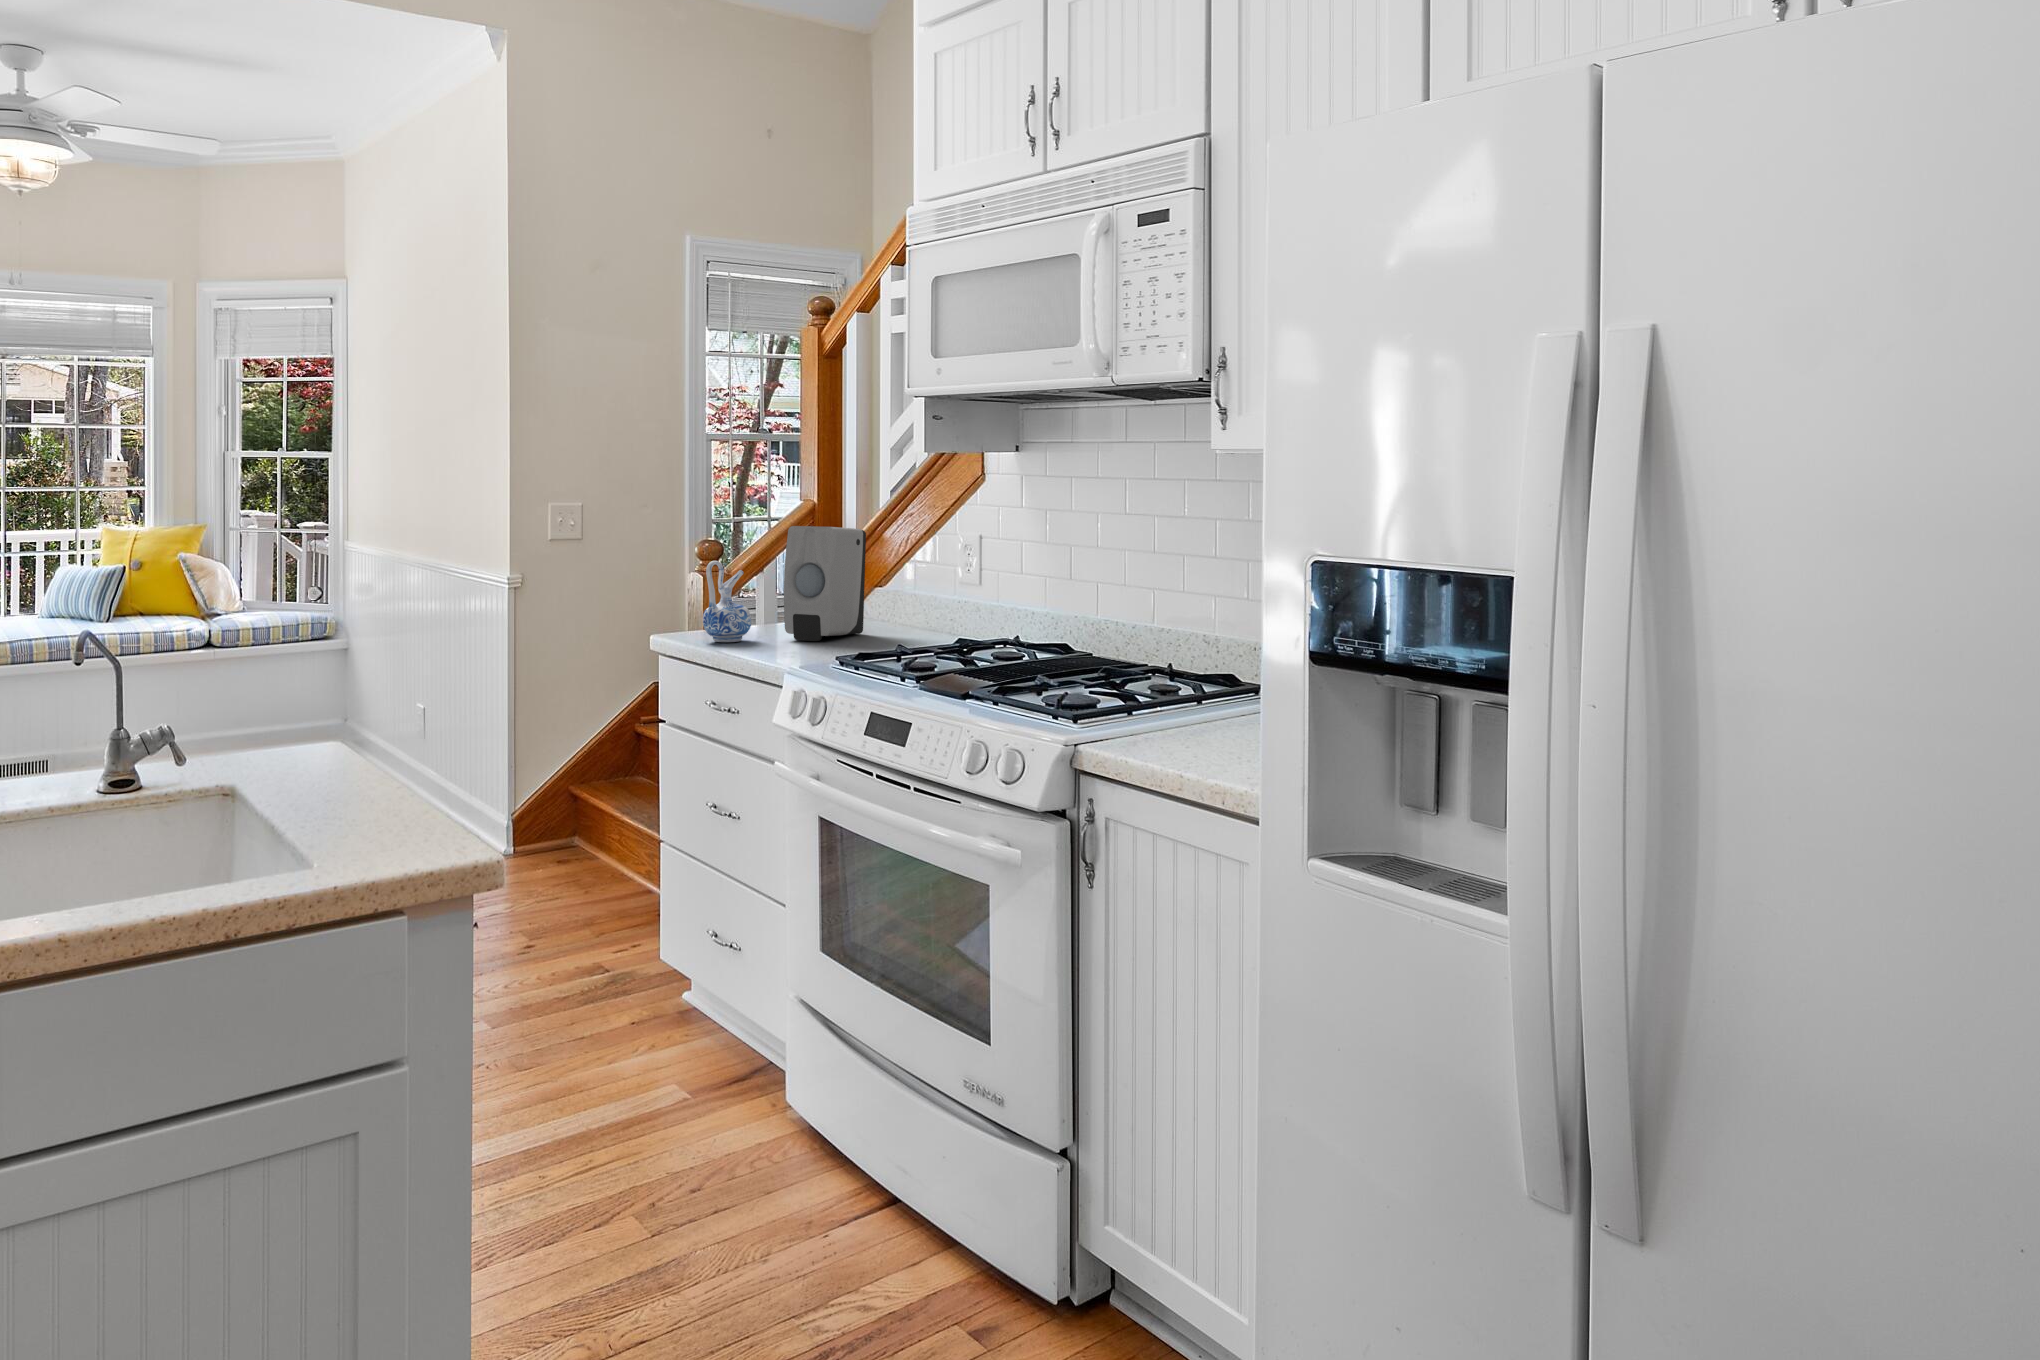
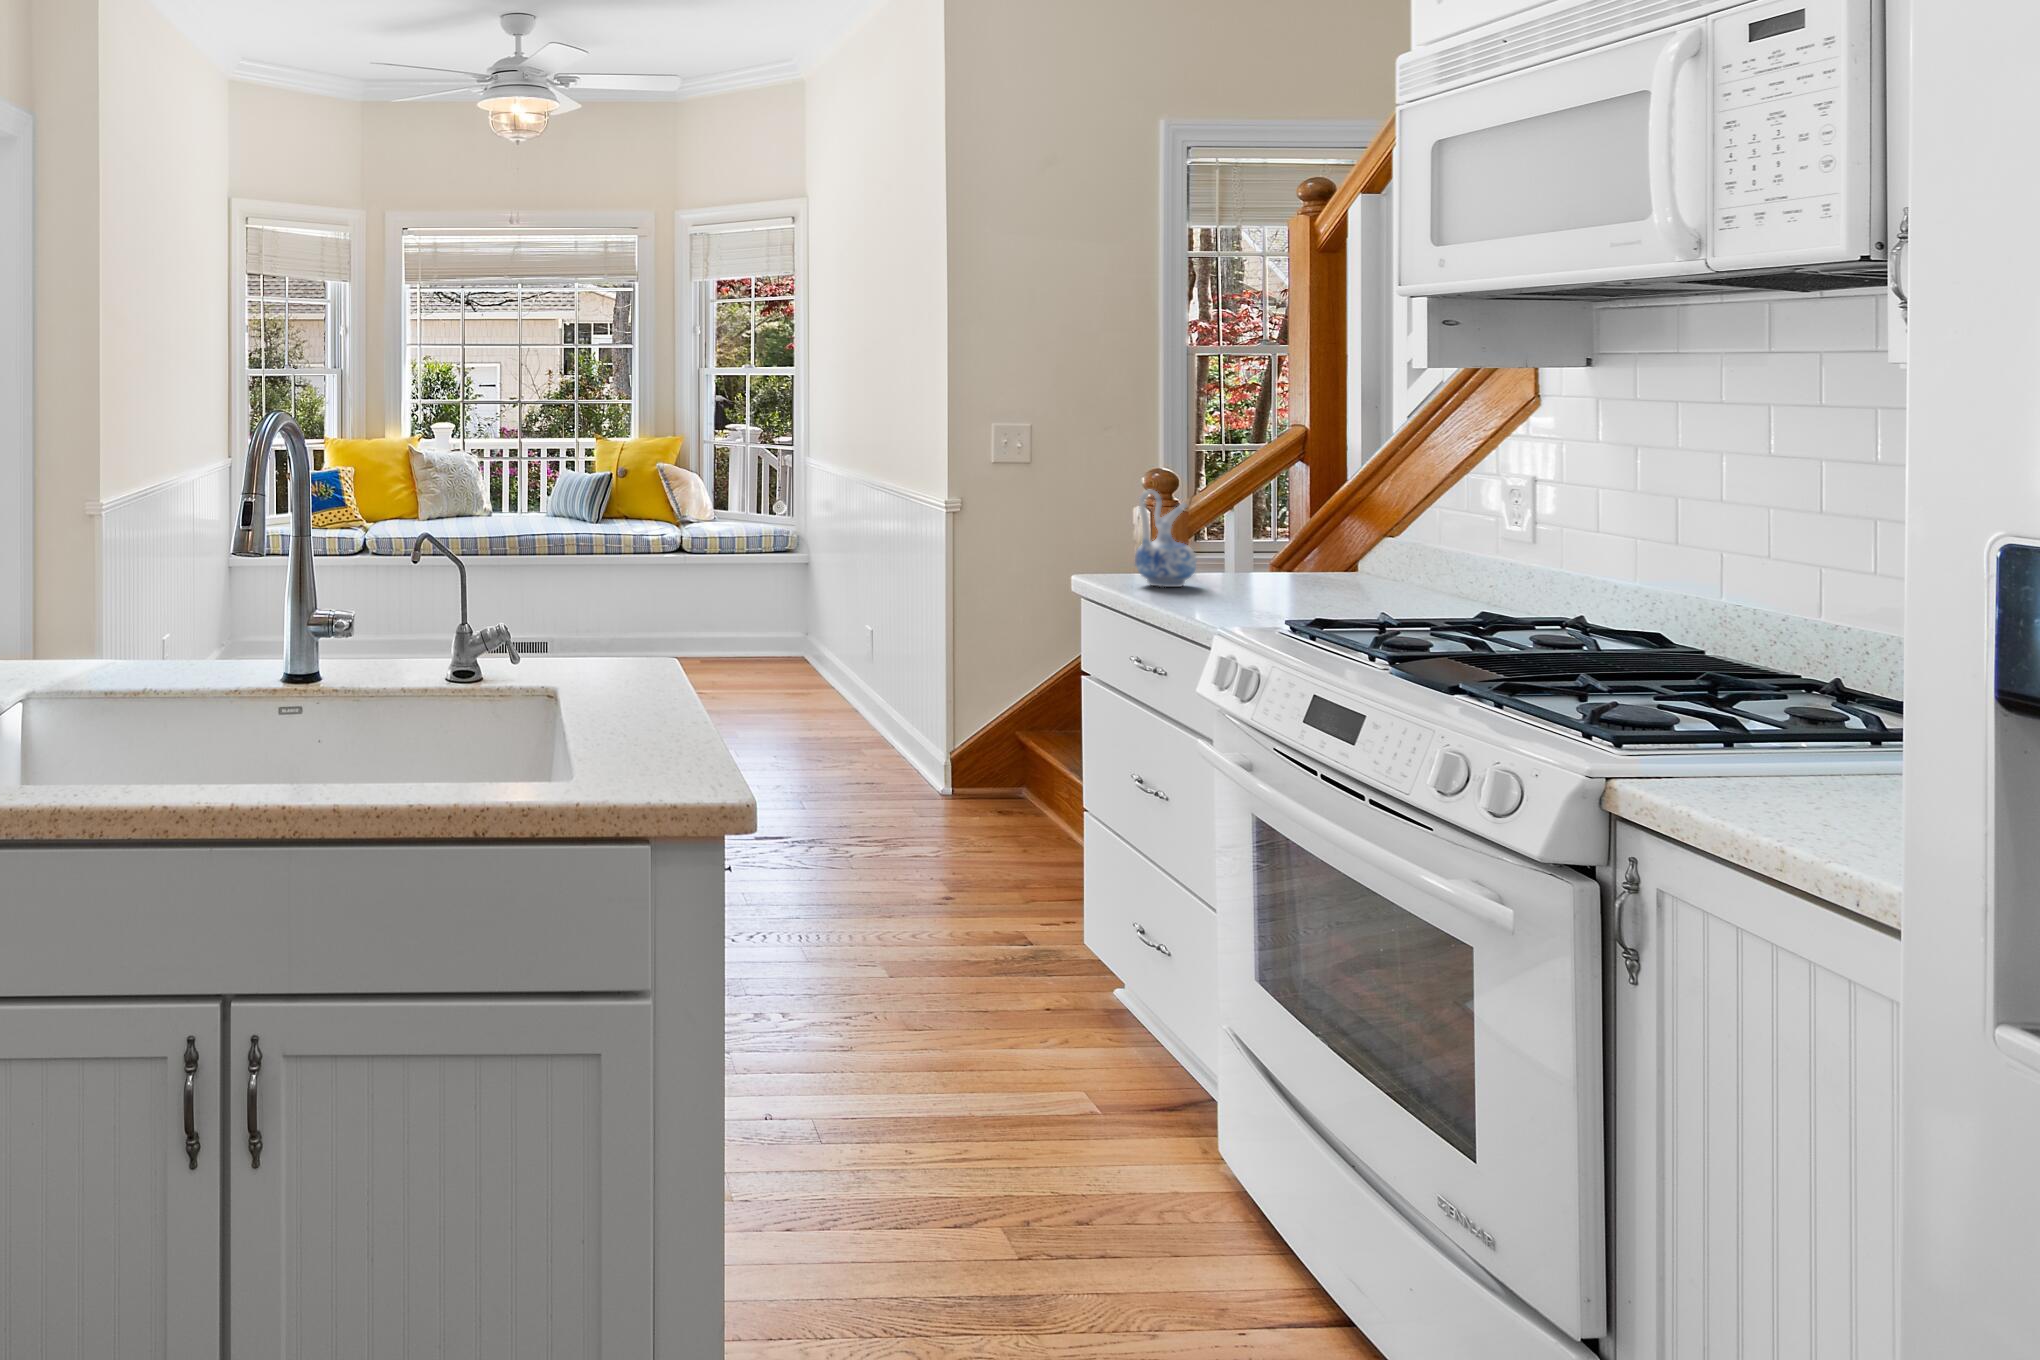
soap dispenser: present [784,526,866,641] -> none [1238,452,1353,594]

